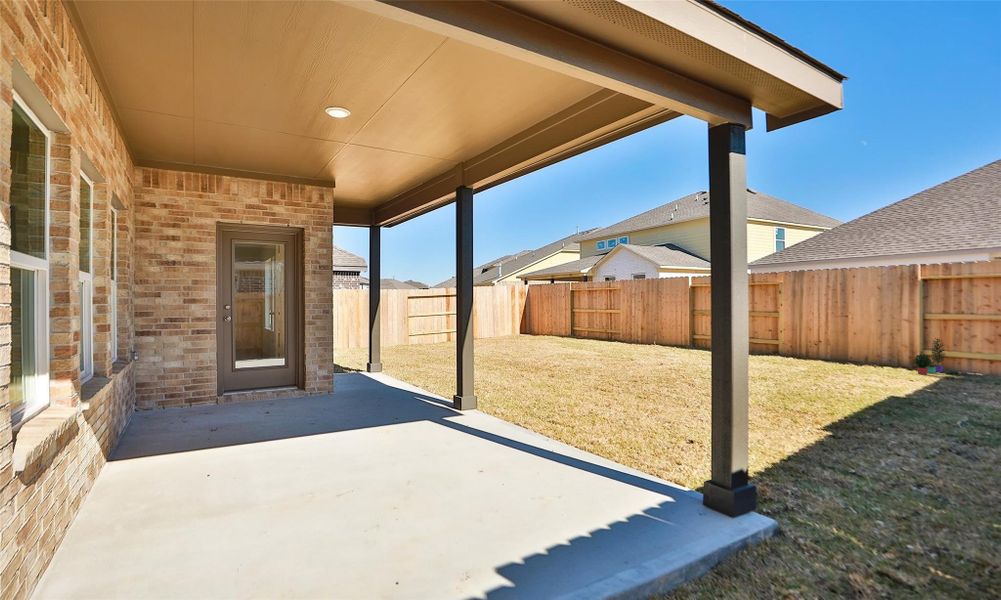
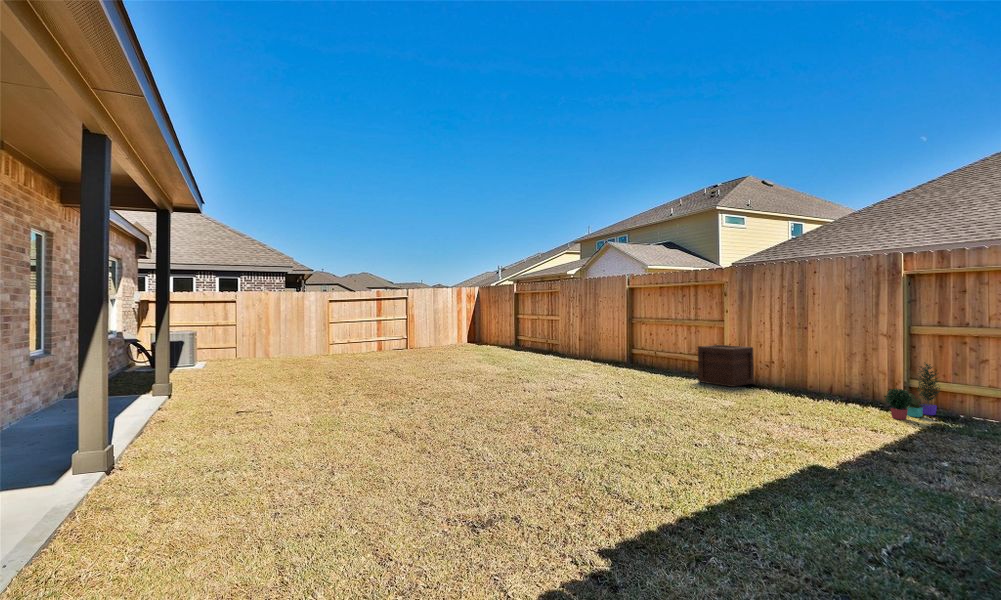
wooden crate: none [764,330,806,360] -> present [698,345,754,387]

